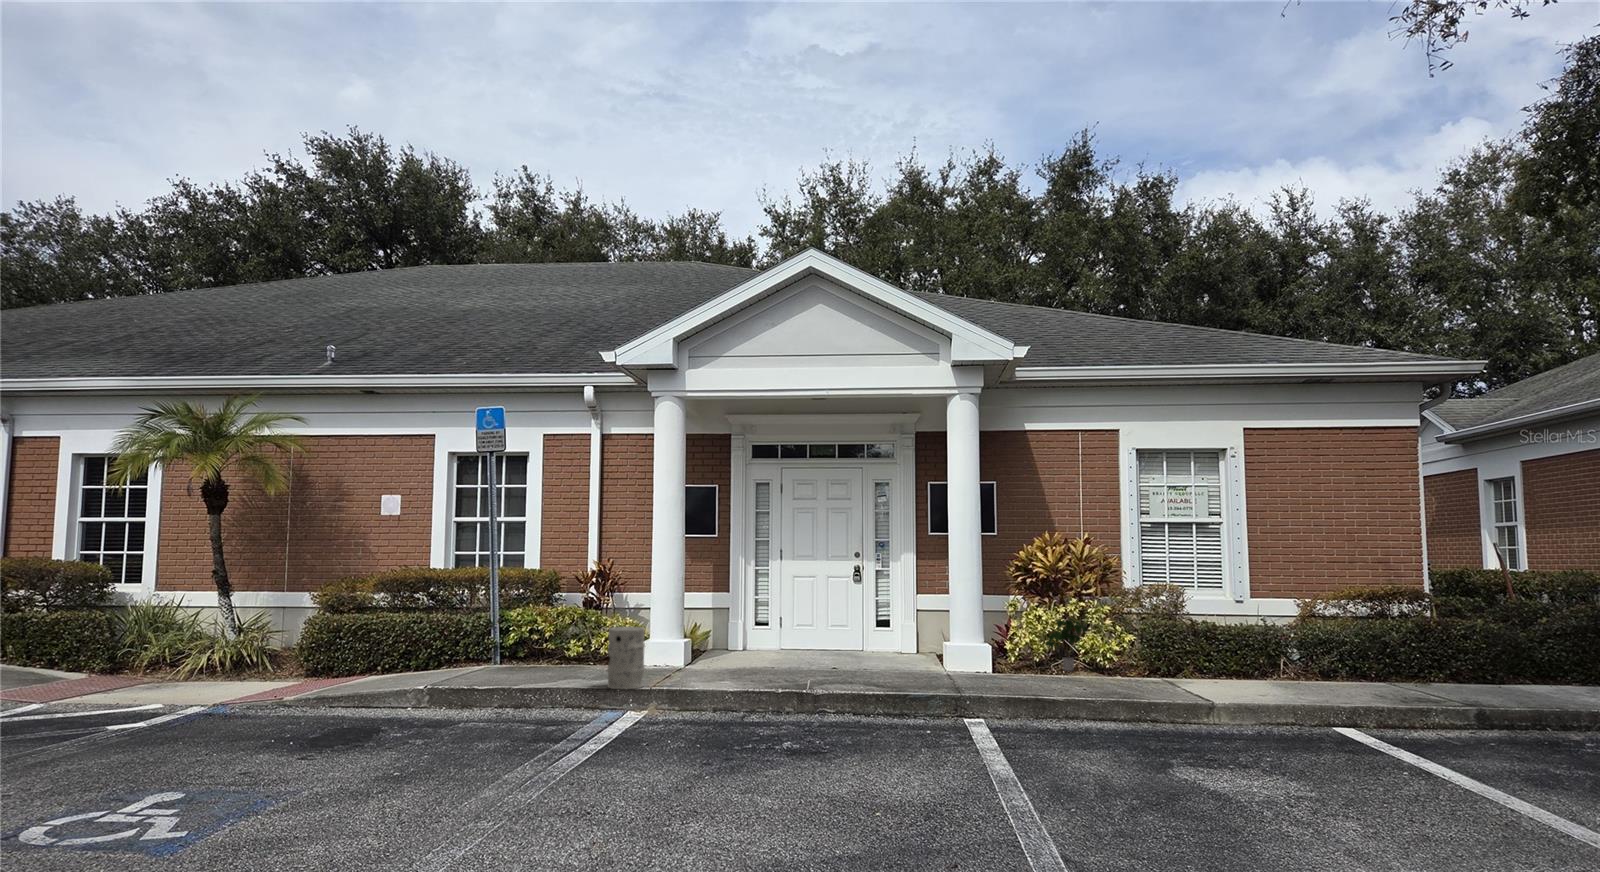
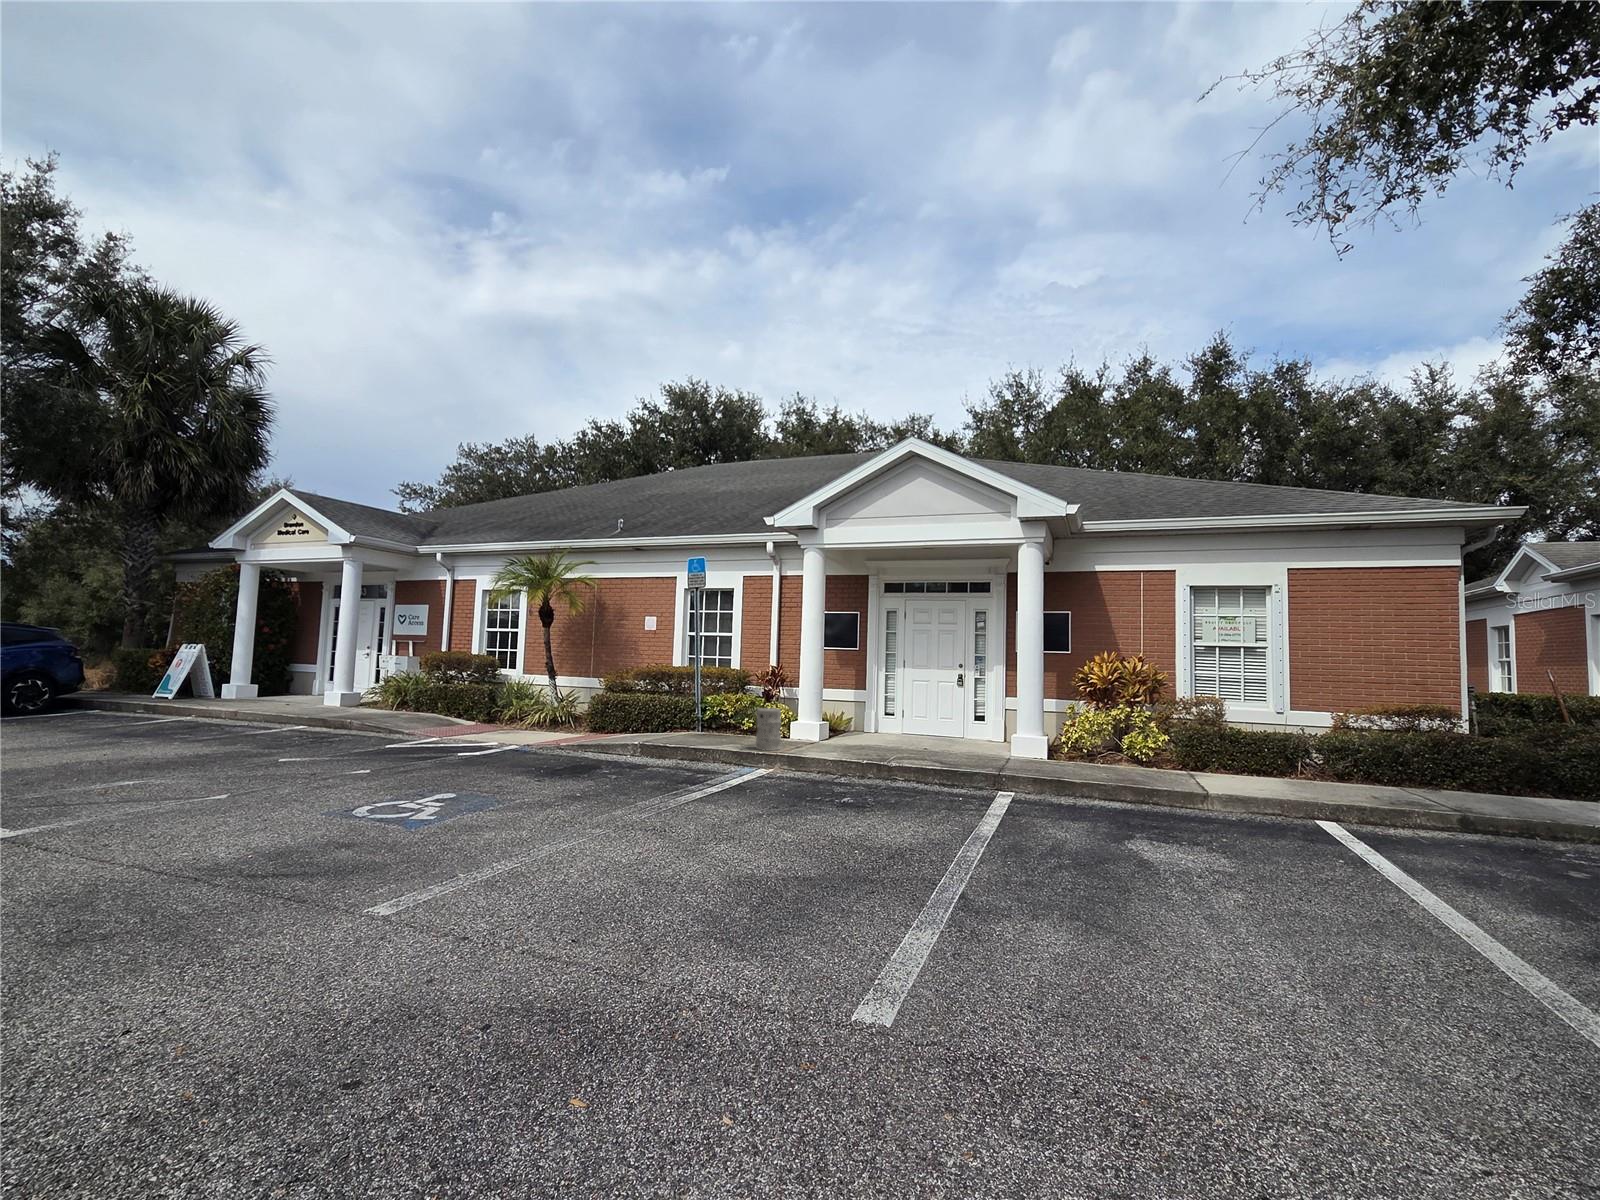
potted plant: present [1046,619,1086,671] -> none [1091,720,1128,761]

